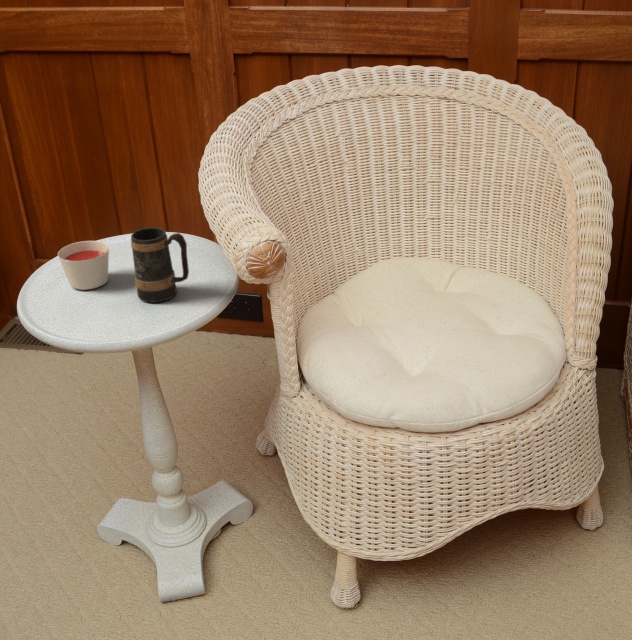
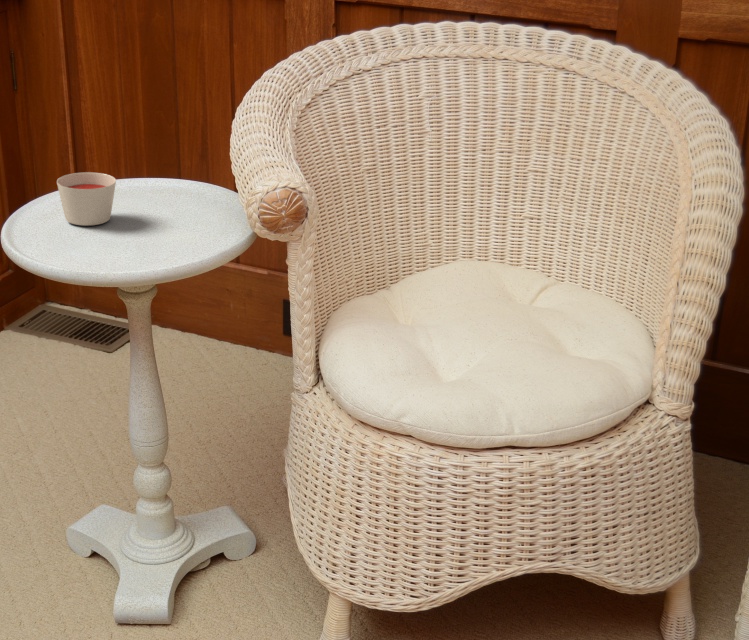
mug: present [131,227,189,302] -> none [135,160,198,247]

